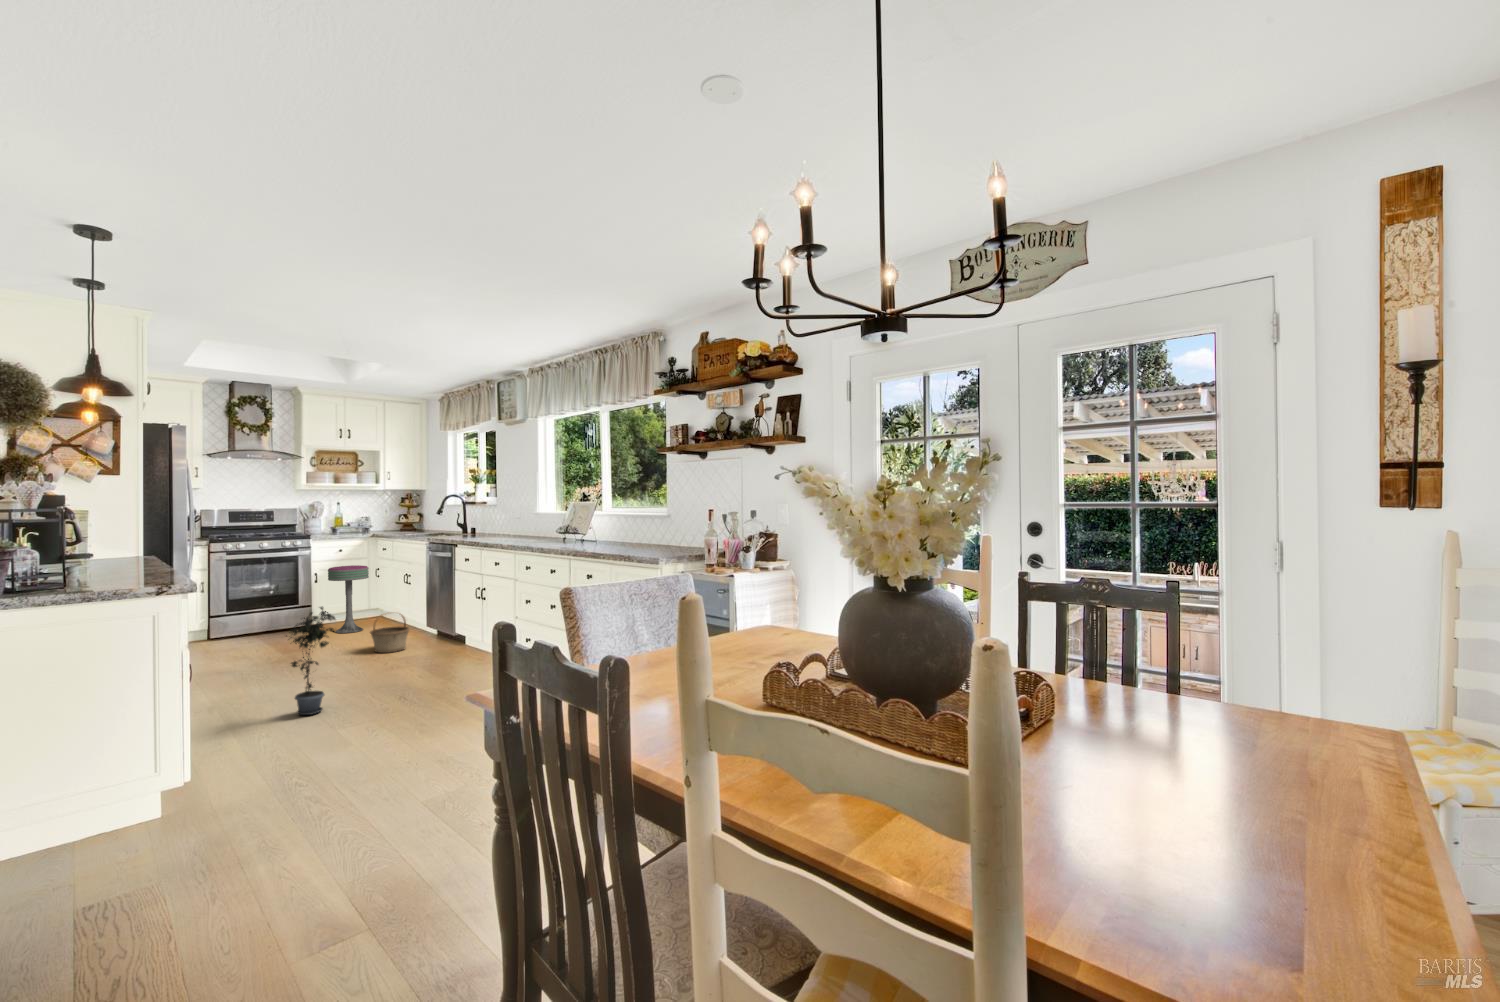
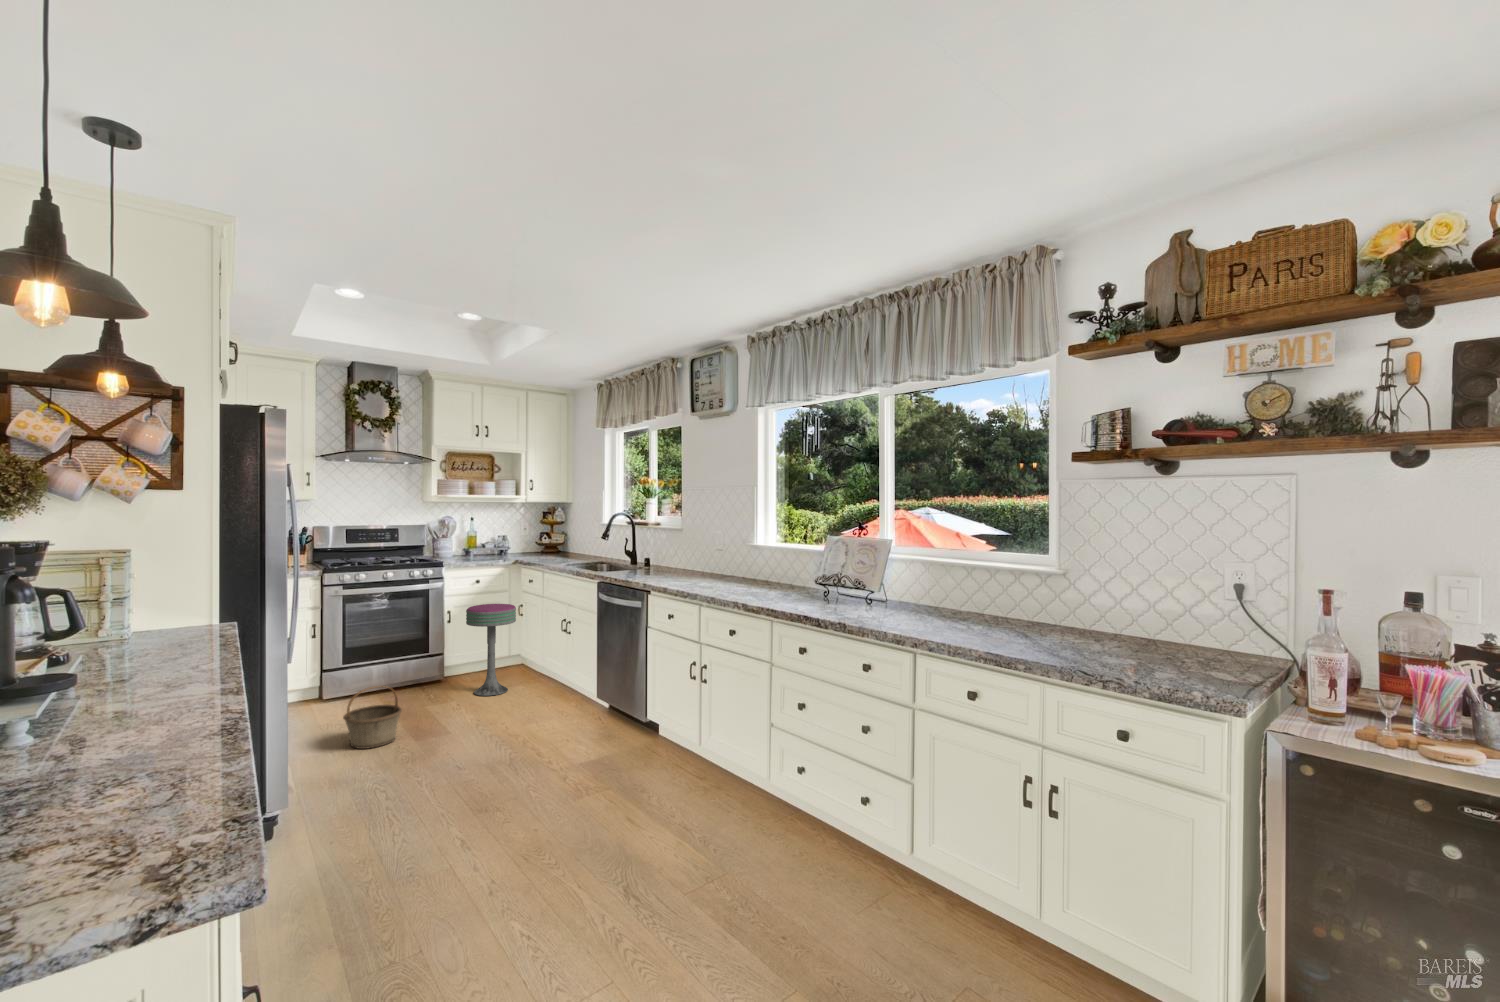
potted plant: present [290,607,335,715] -> none [440,723,529,923]
basket: present [370,615,409,653] -> present [343,686,402,749]

